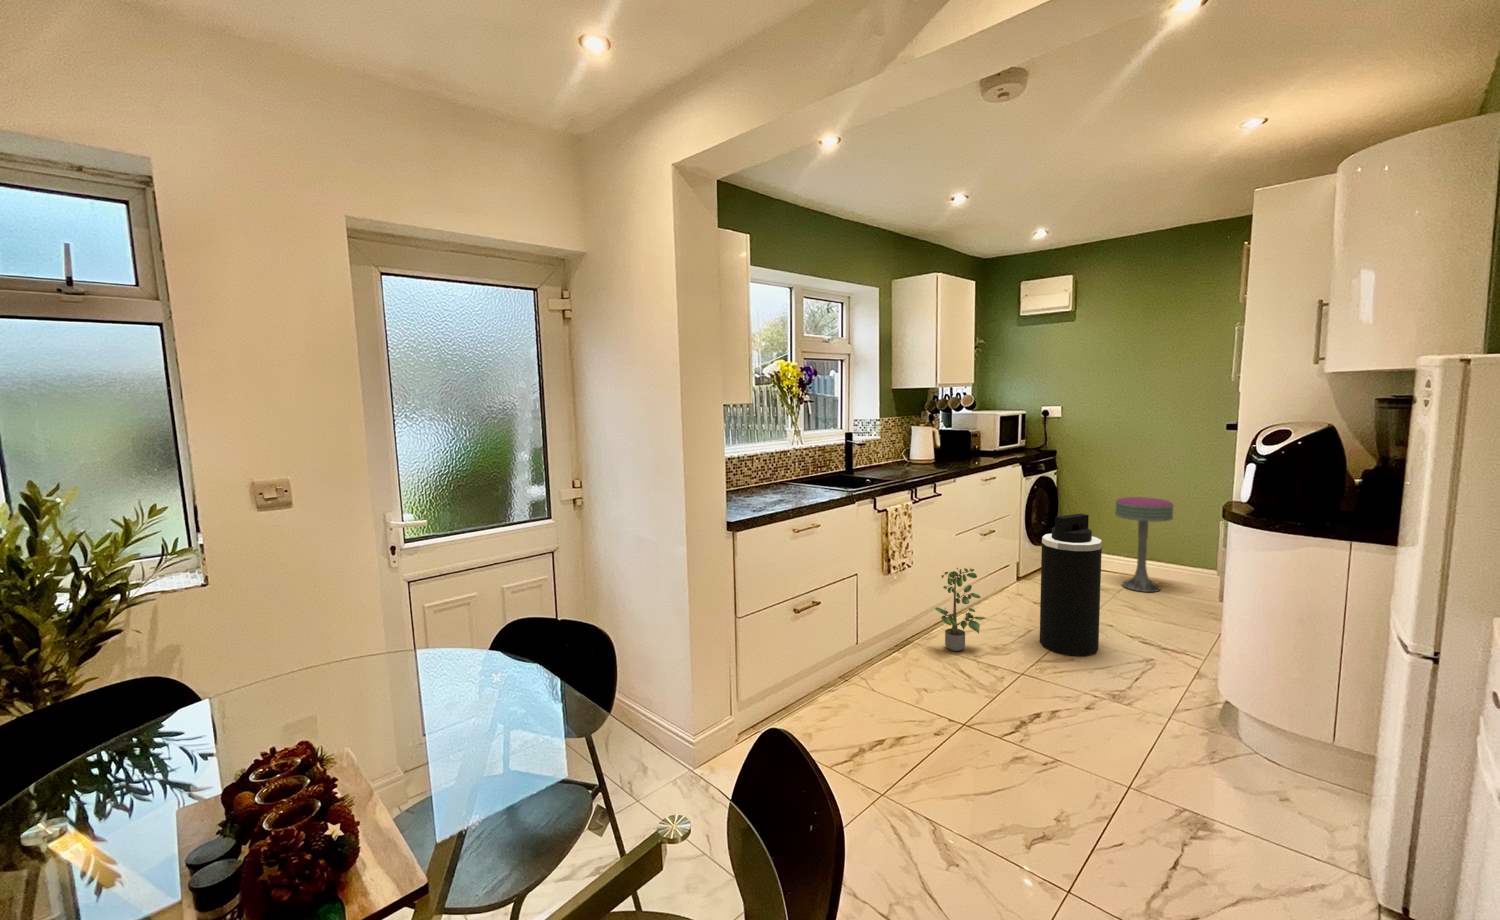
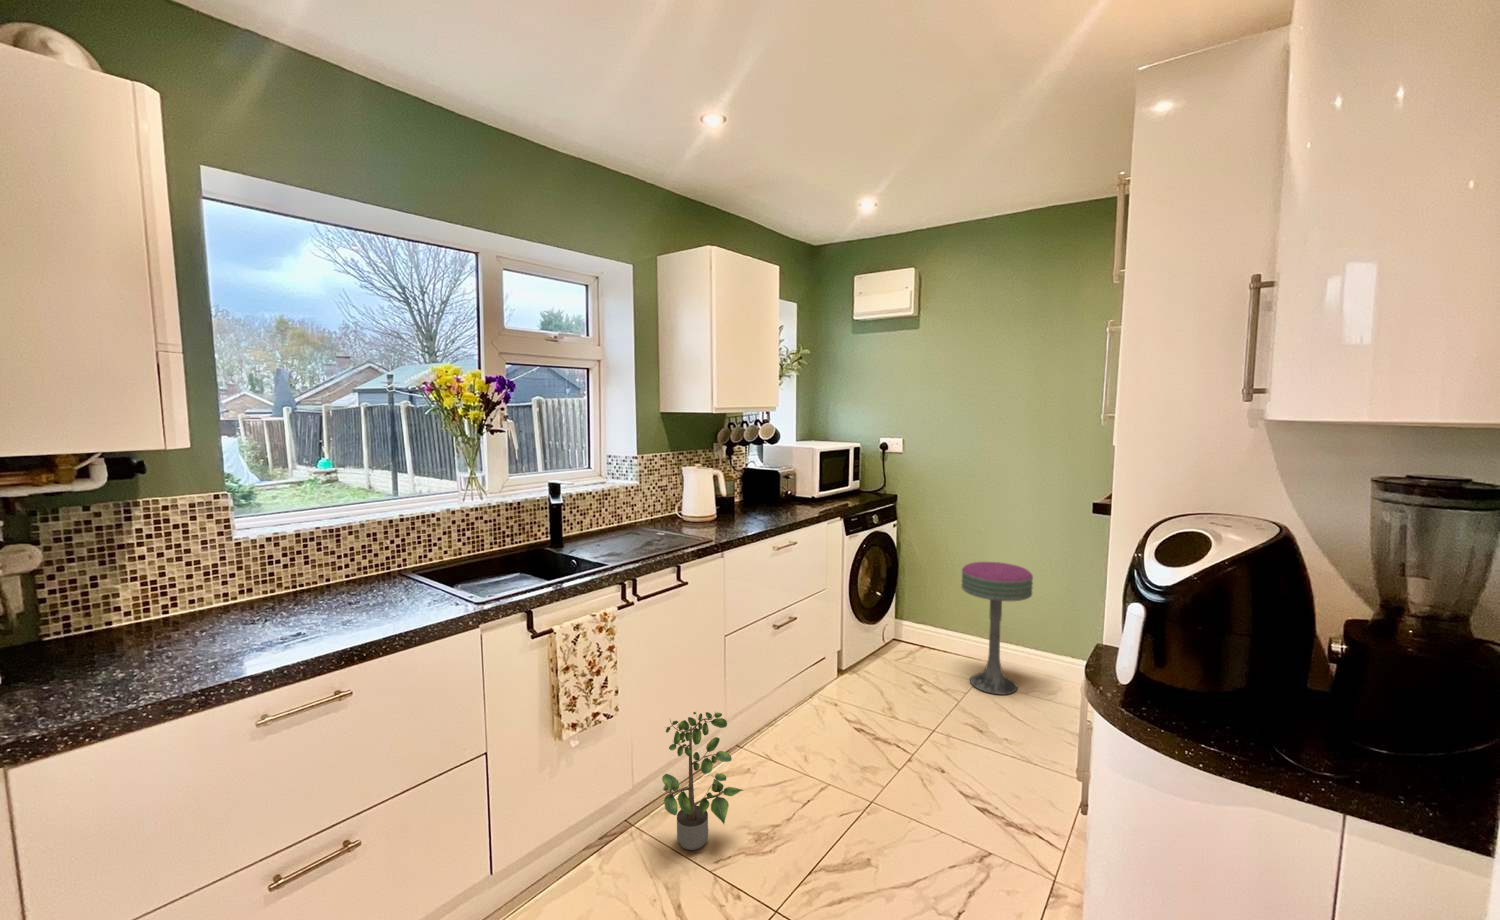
trash can: present [1040,514,1102,656] -> none [830,618,917,855]

